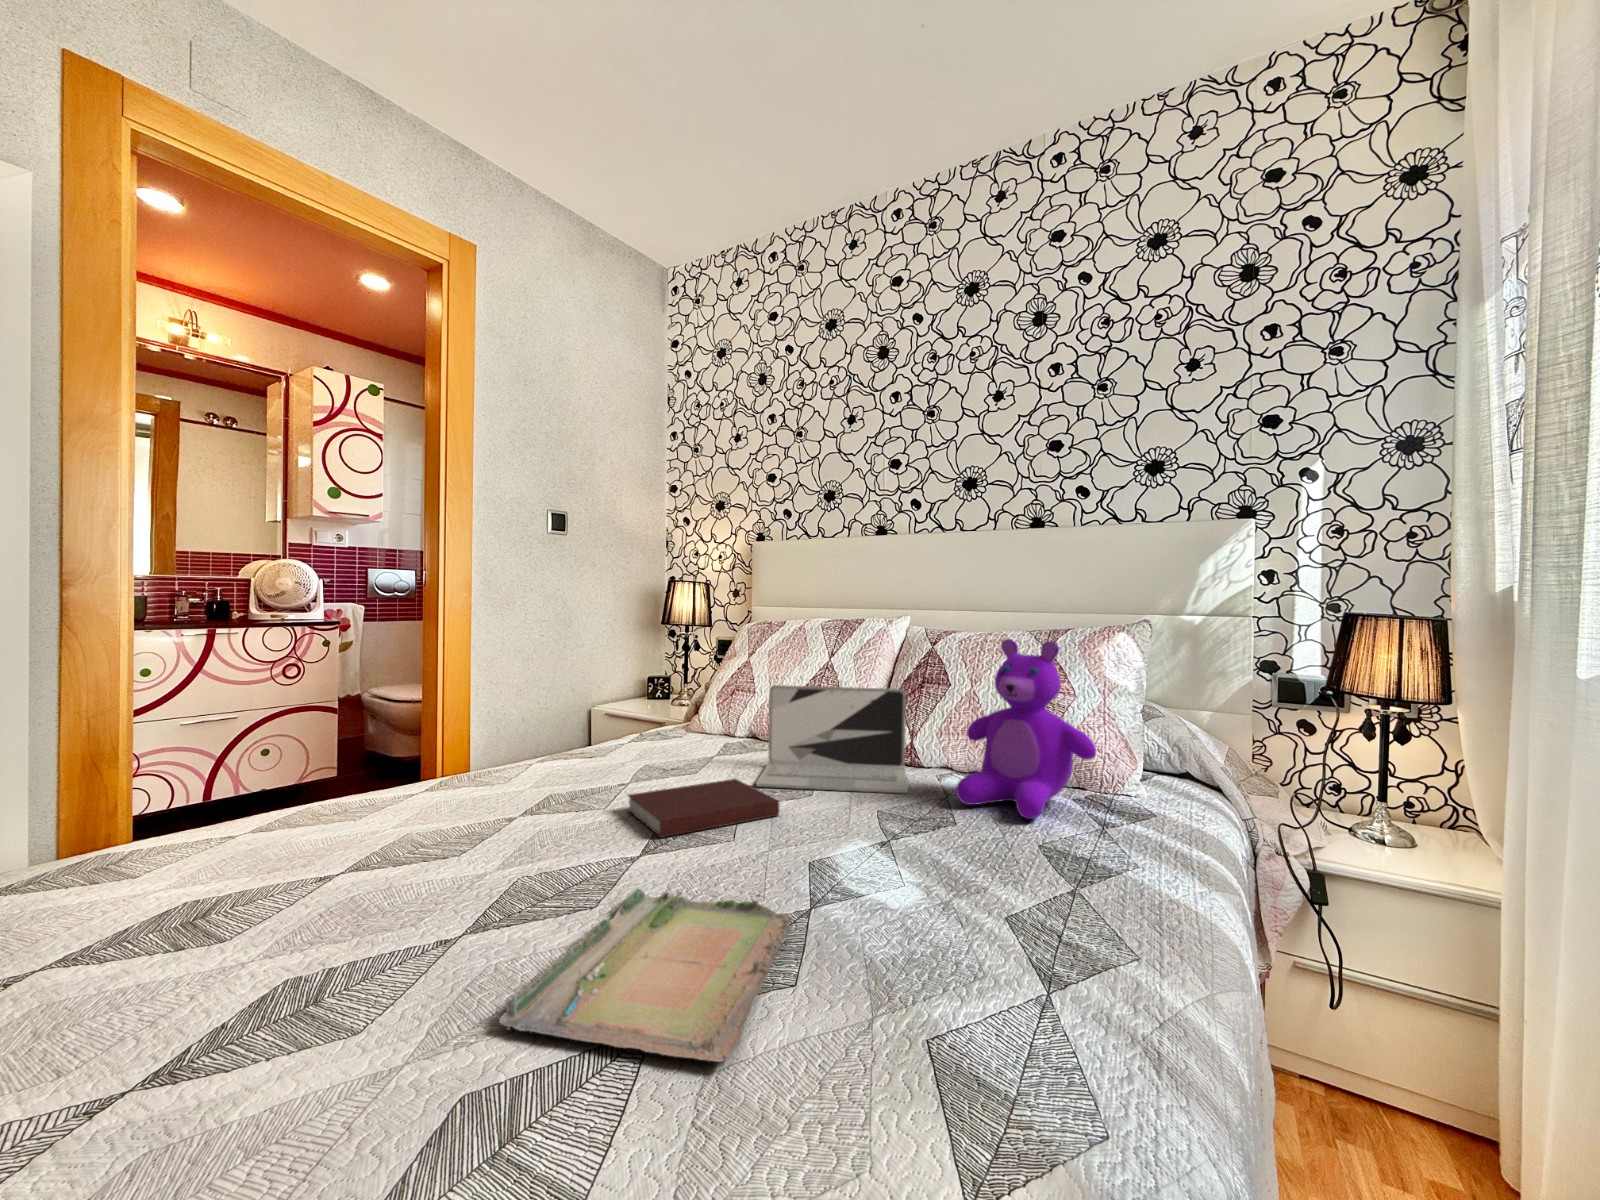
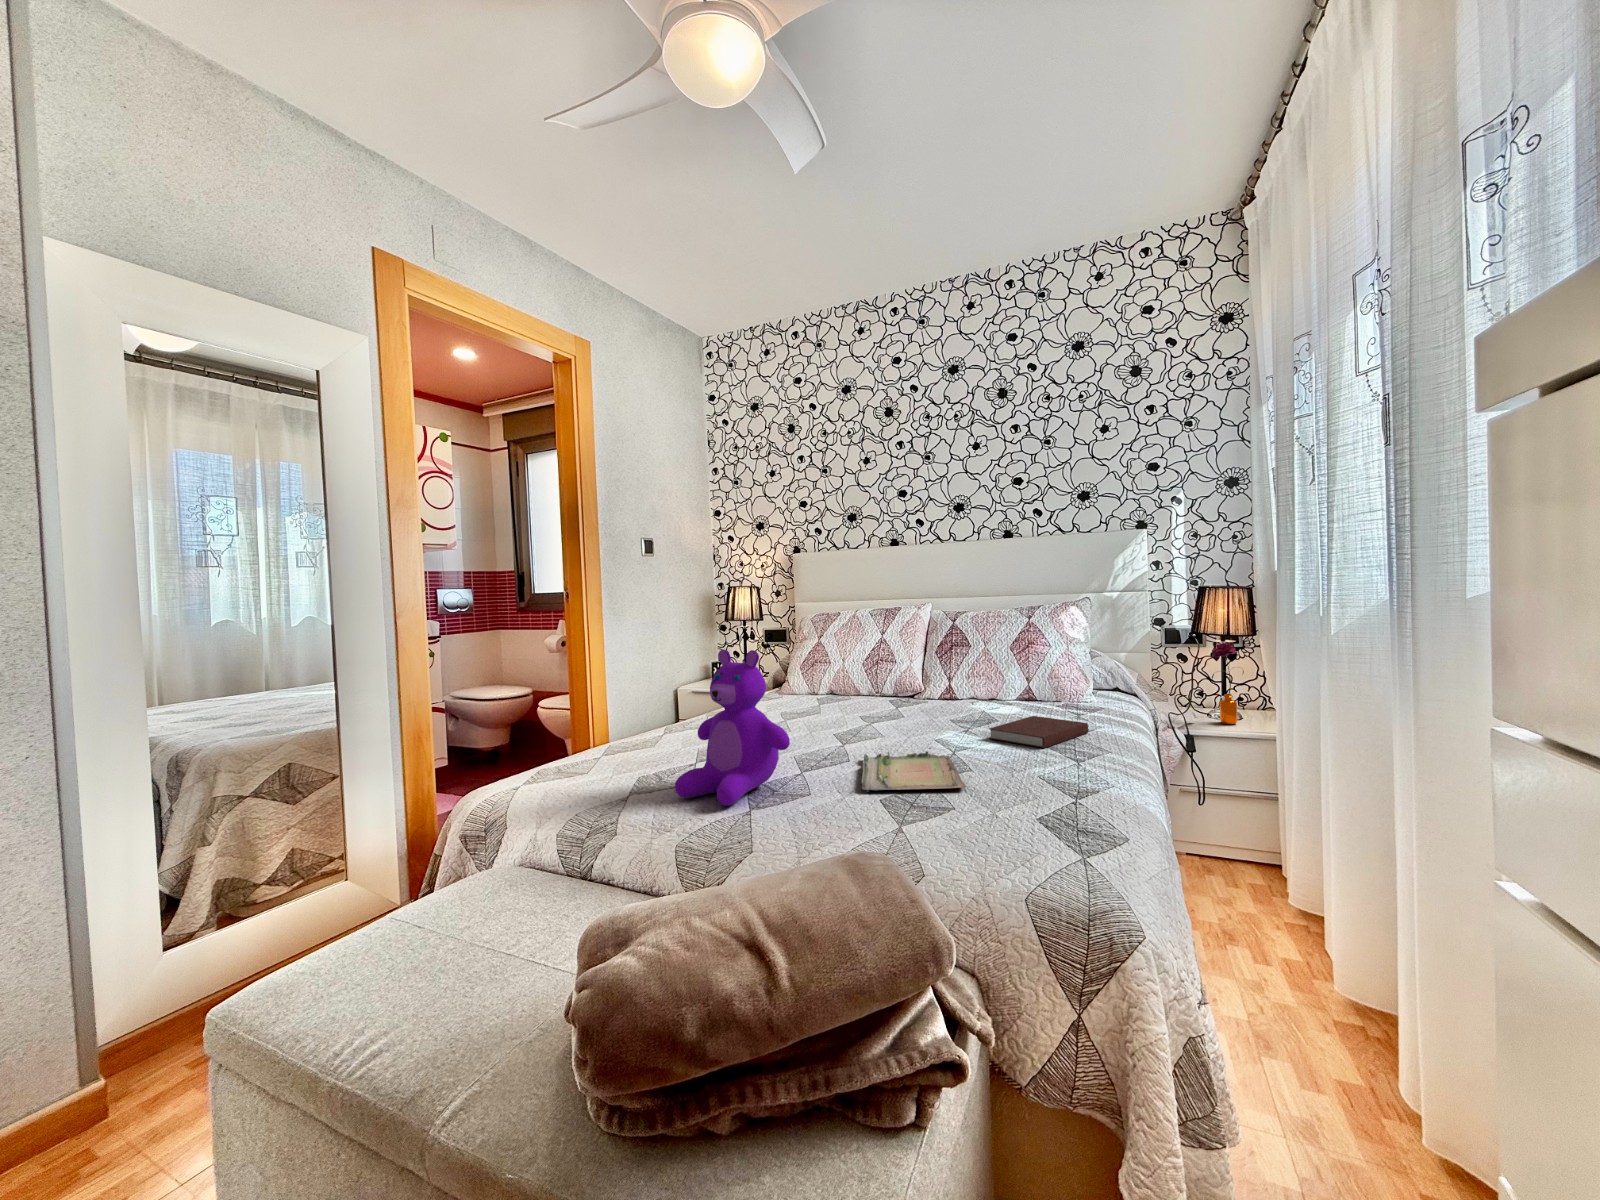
teddy bear: present [956,639,1096,819] -> present [675,649,790,806]
laptop: present [756,685,908,793] -> none [857,651,958,717]
flower: none [1363,711,1428,858] -> present [1212,642,1244,724]
notebook: present [628,779,779,838] -> present [989,716,1088,748]

